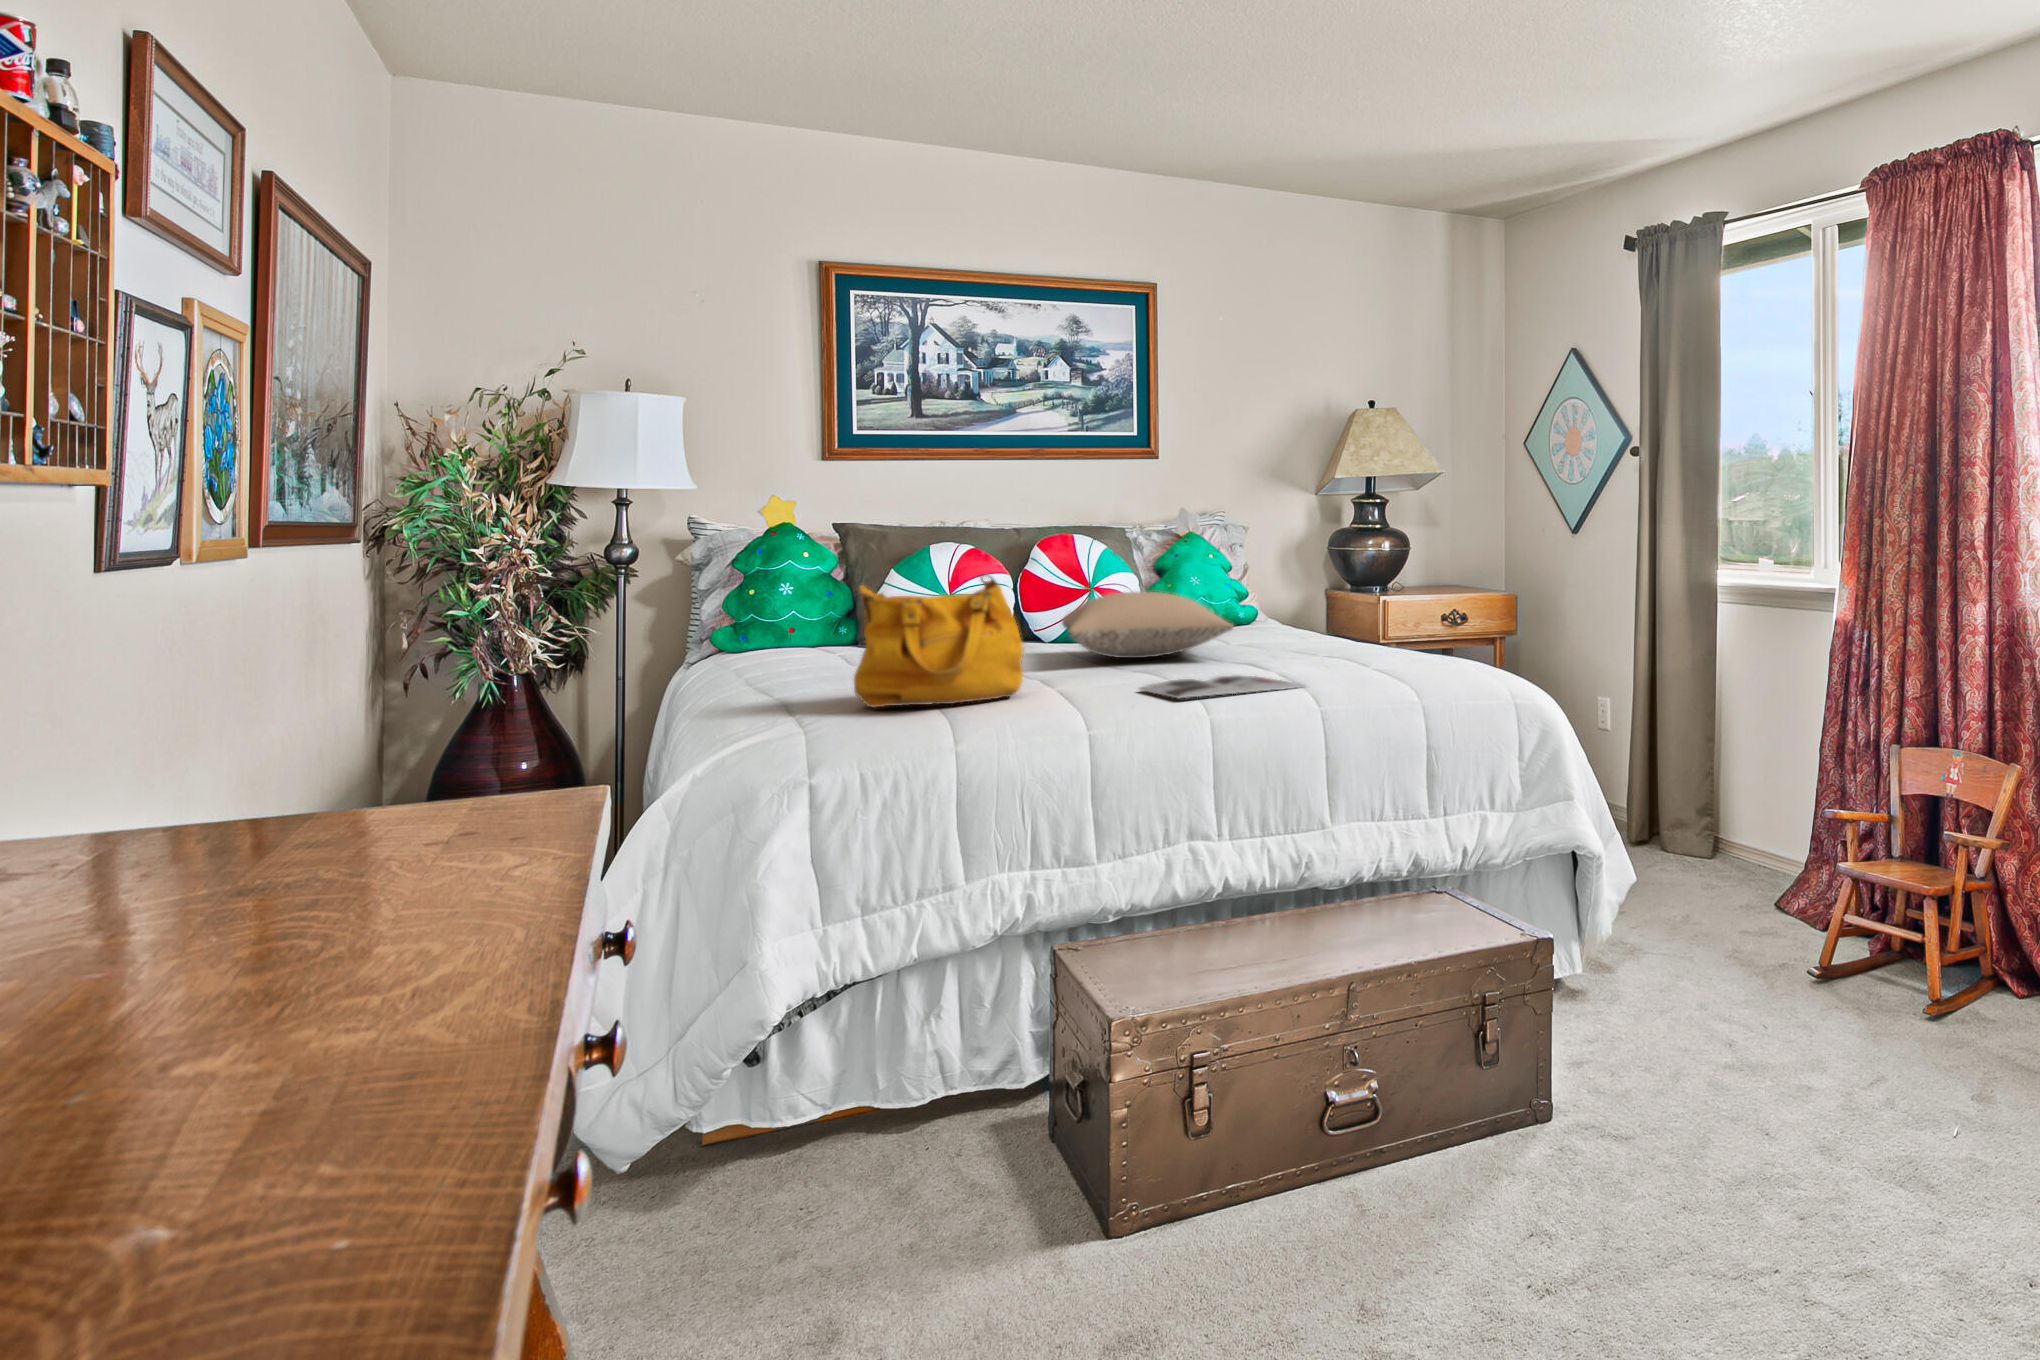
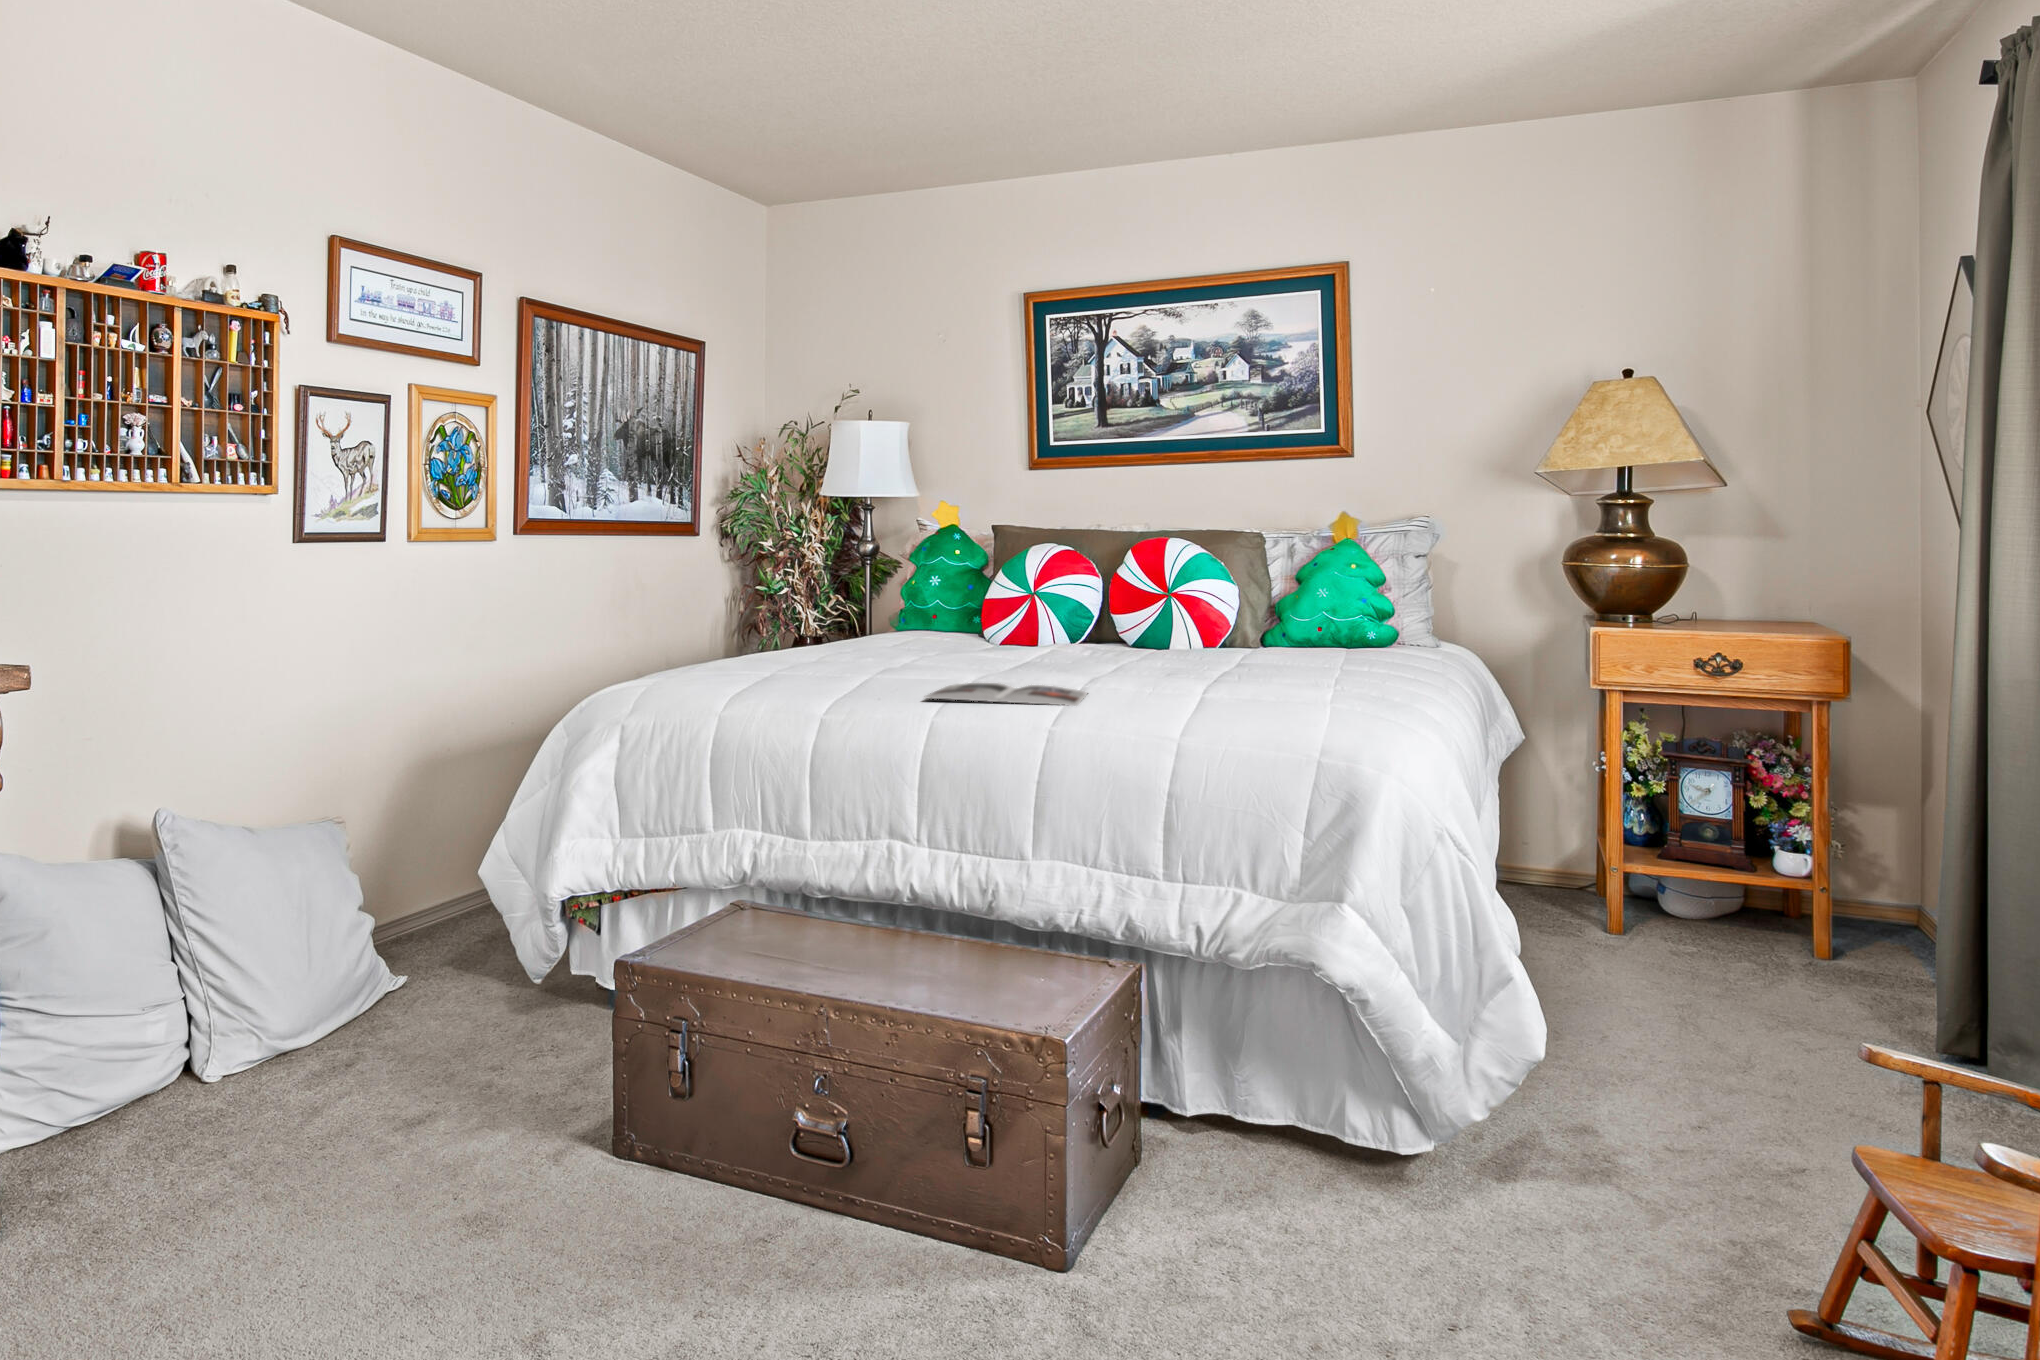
handbag: present [854,574,1024,707] -> none [737,567,880,682]
pillow: present [1062,592,1234,658] -> none [994,597,1210,664]

